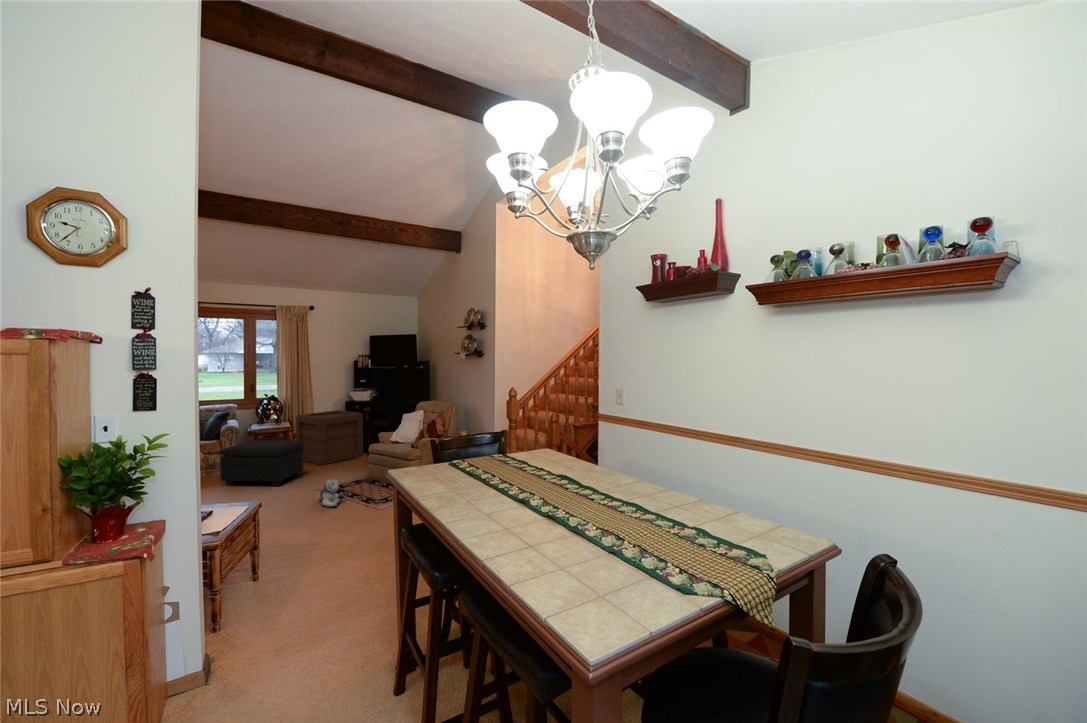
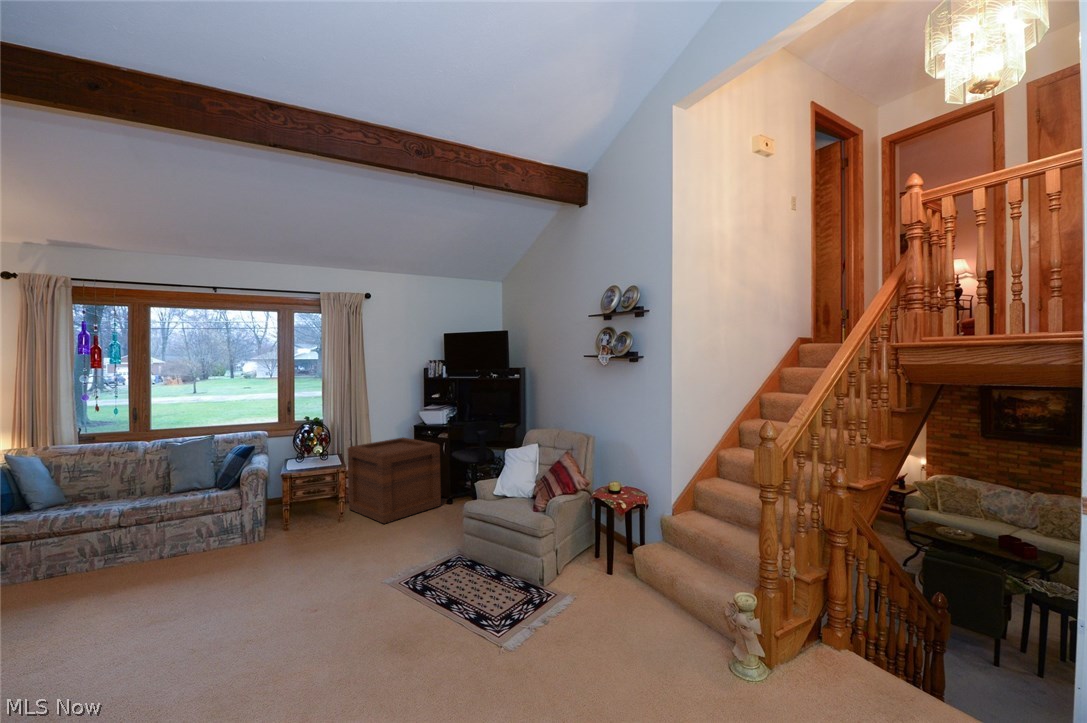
footstool: present [220,440,303,486] -> none [235,492,361,572]
plush toy: present [319,479,344,507] -> none [391,581,433,642]

